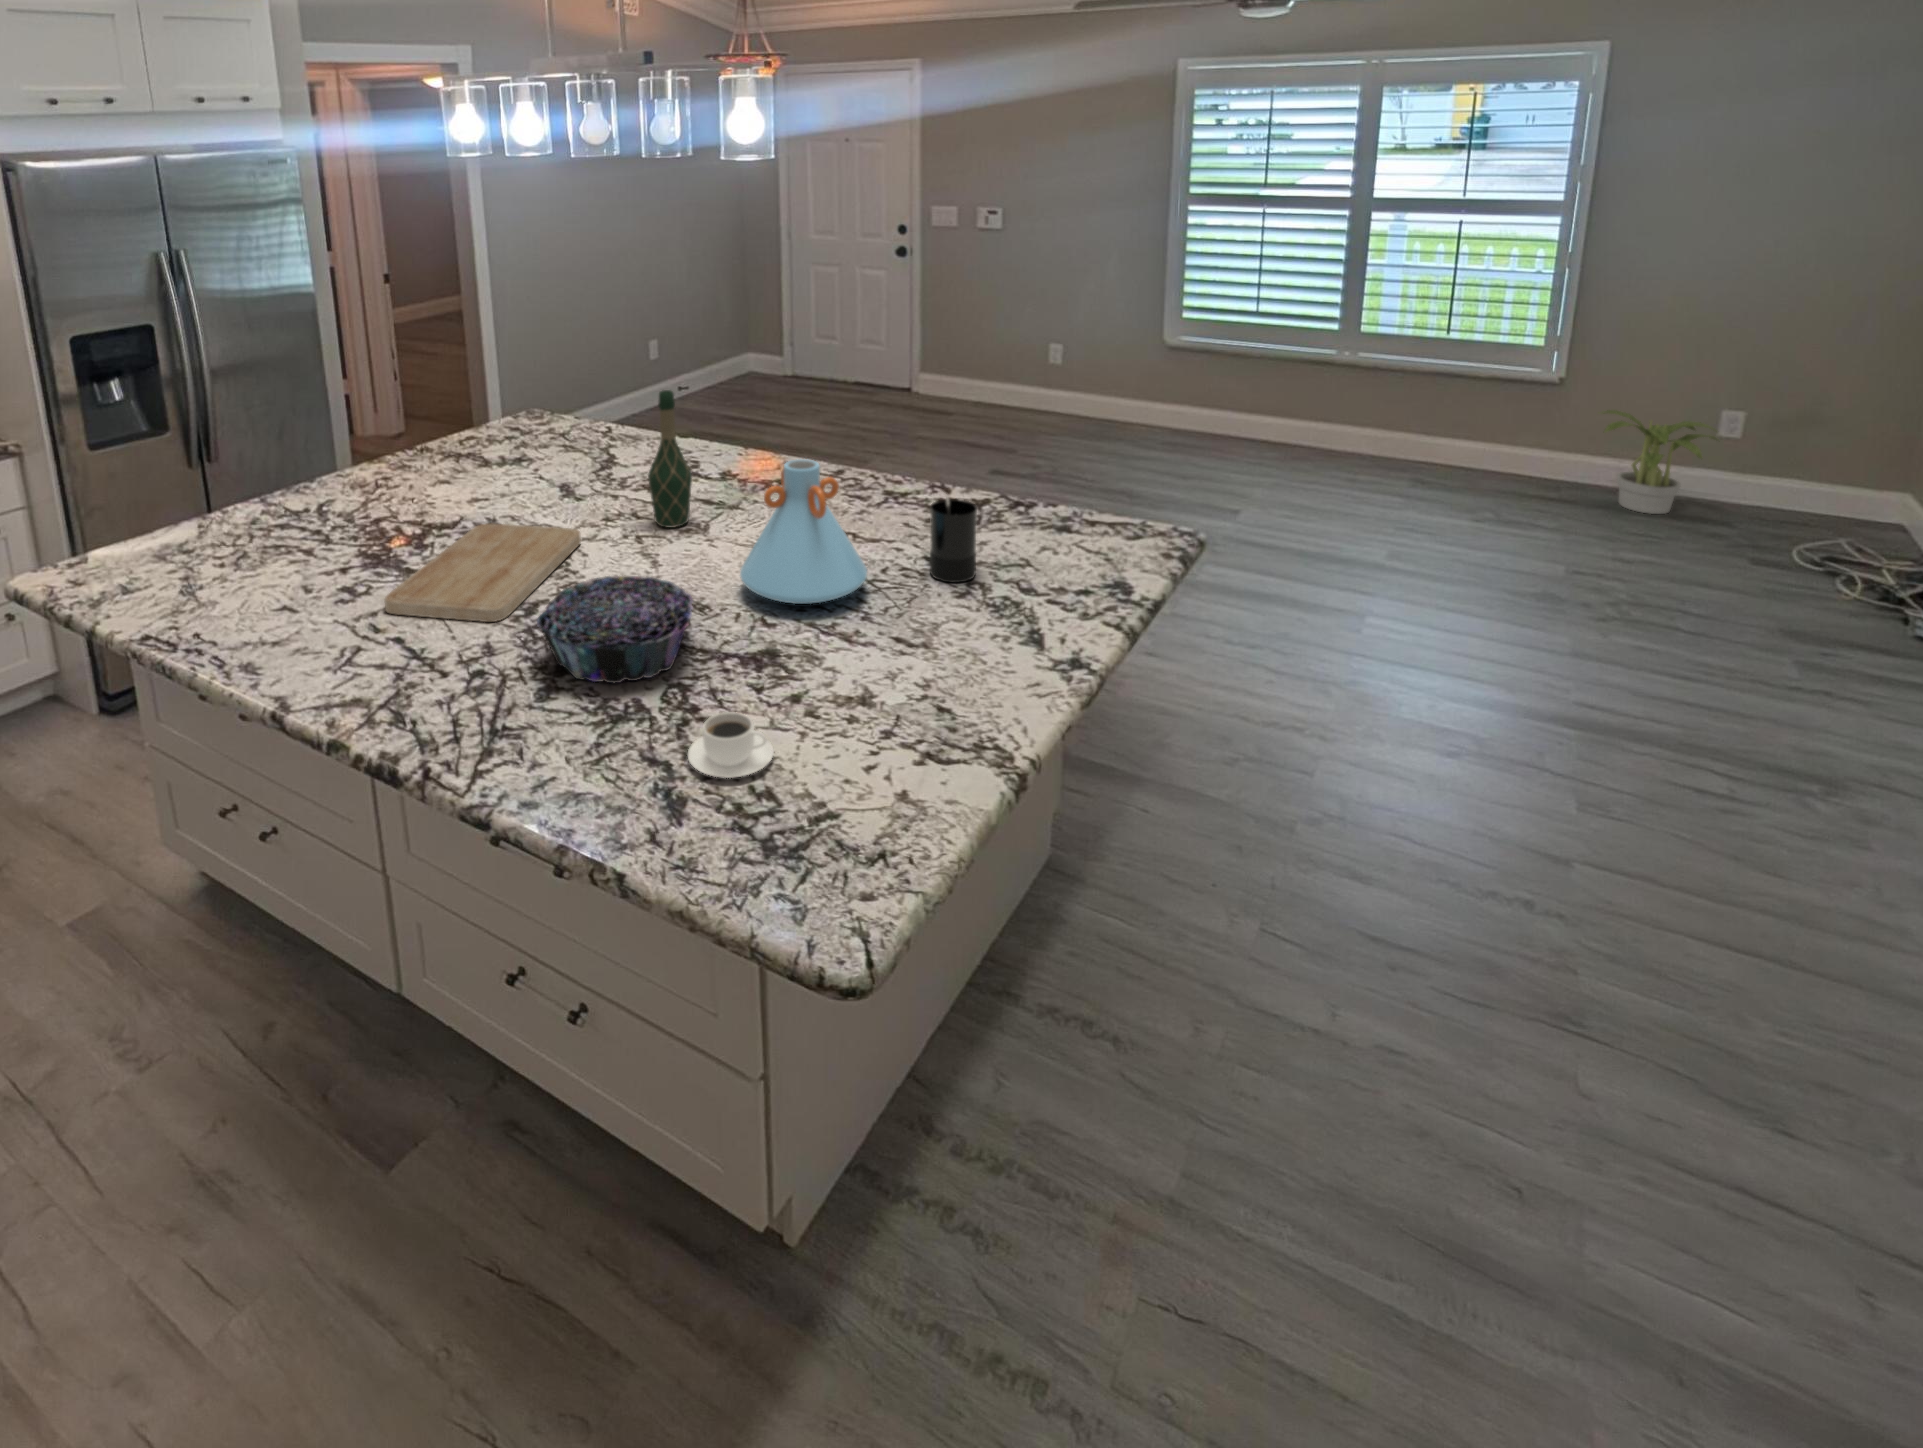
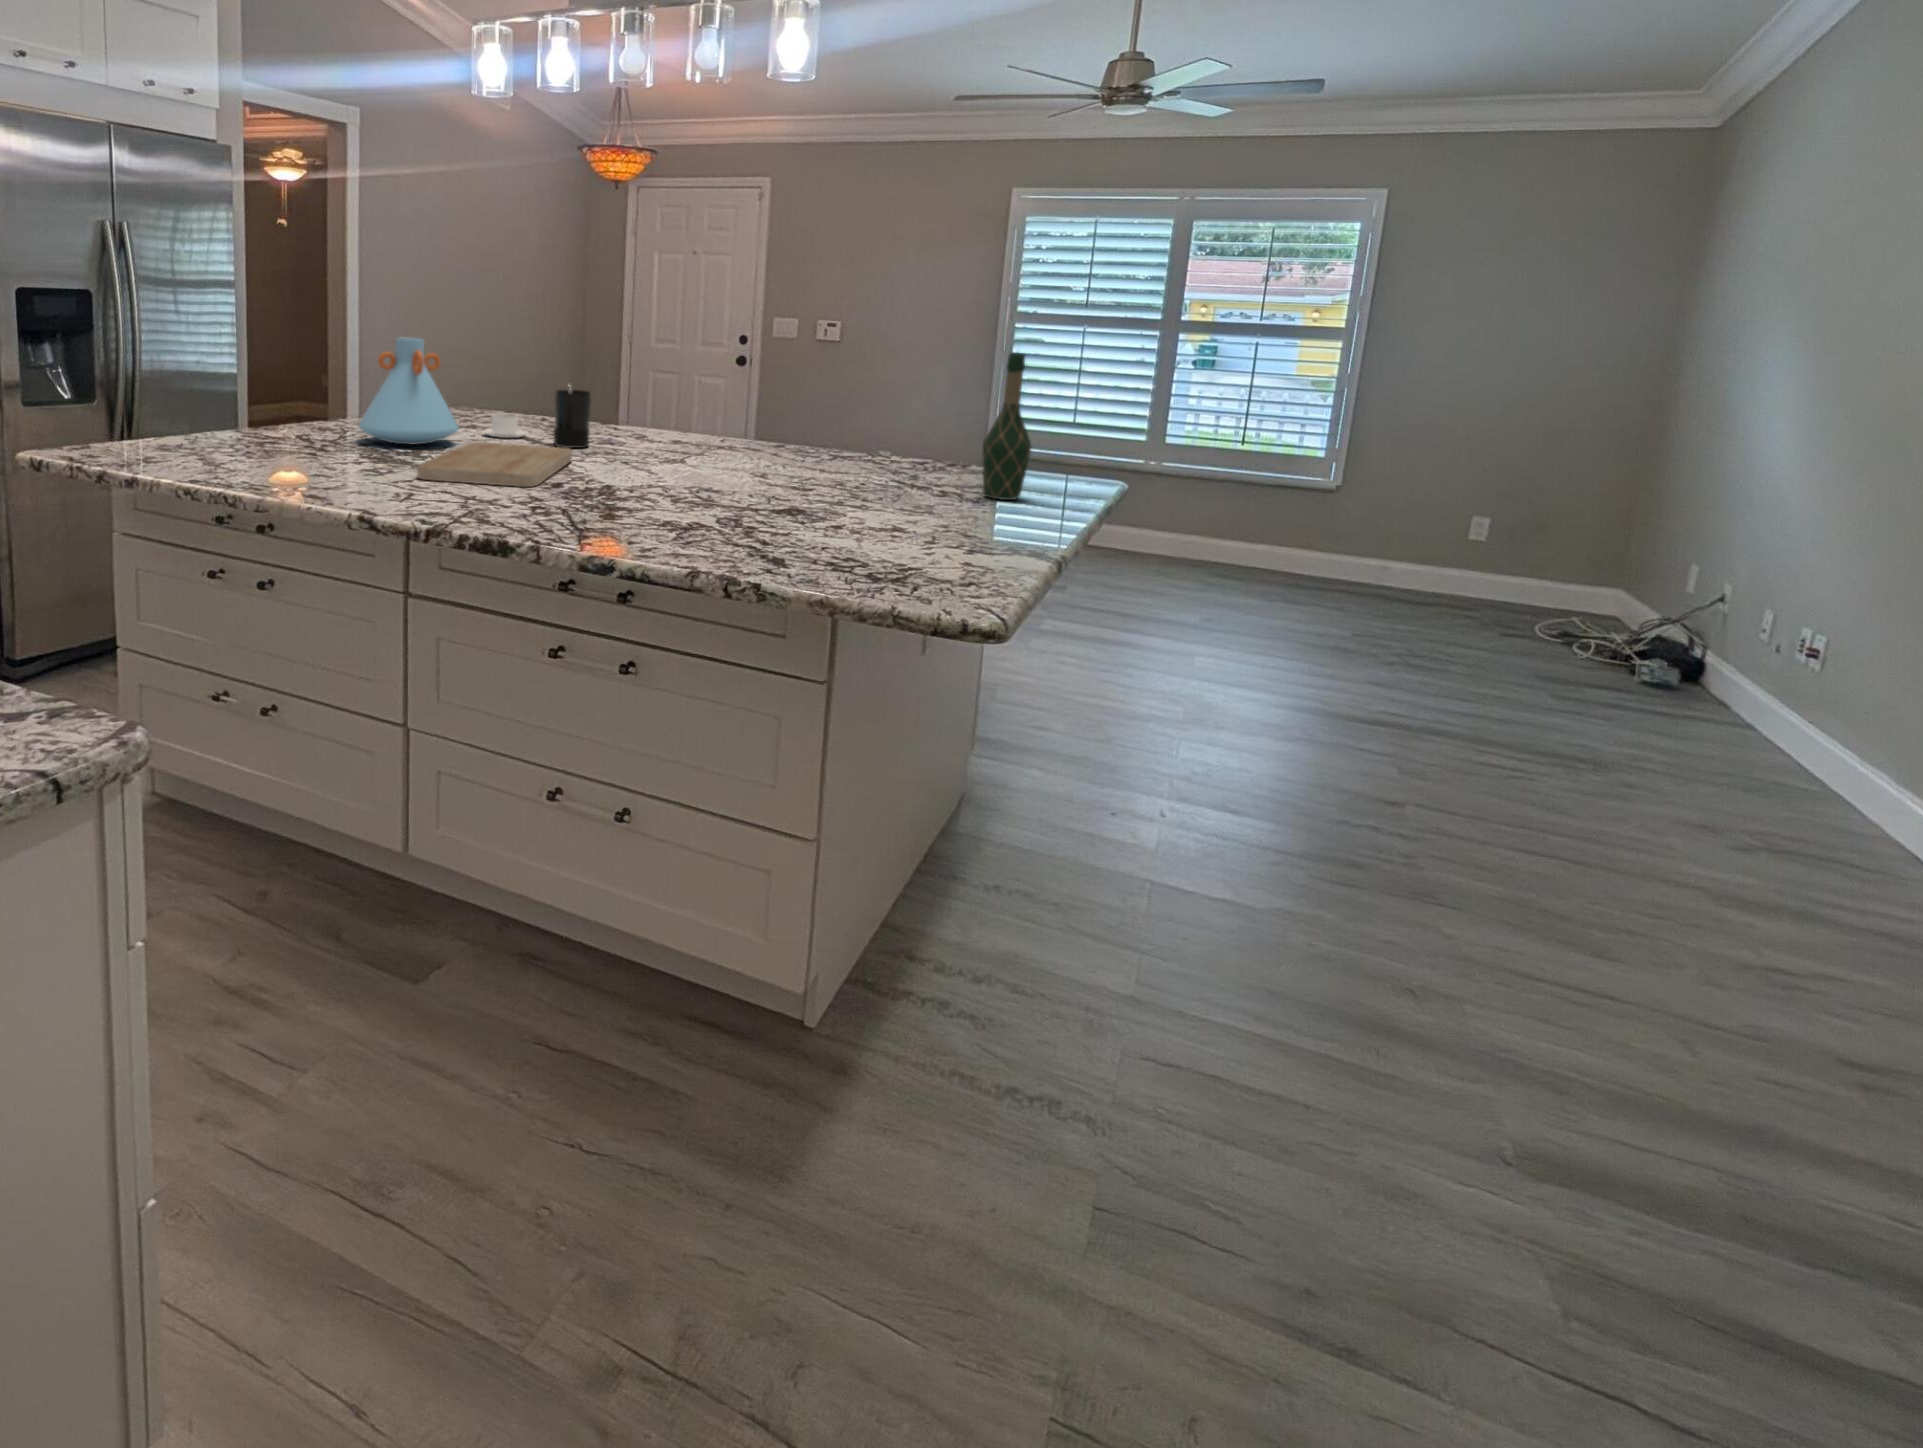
wine bottle: present [648,390,692,528] -> present [983,353,1031,500]
potted plant: present [1603,410,1716,514] -> none [1369,512,1470,602]
vase: present [740,459,867,604] -> present [358,337,459,444]
candle: present [930,493,977,582] -> present [554,388,591,448]
decorative bowl: present [537,576,693,683] -> none [592,448,734,514]
coffee cup: present [688,712,774,778] -> present [484,415,527,438]

